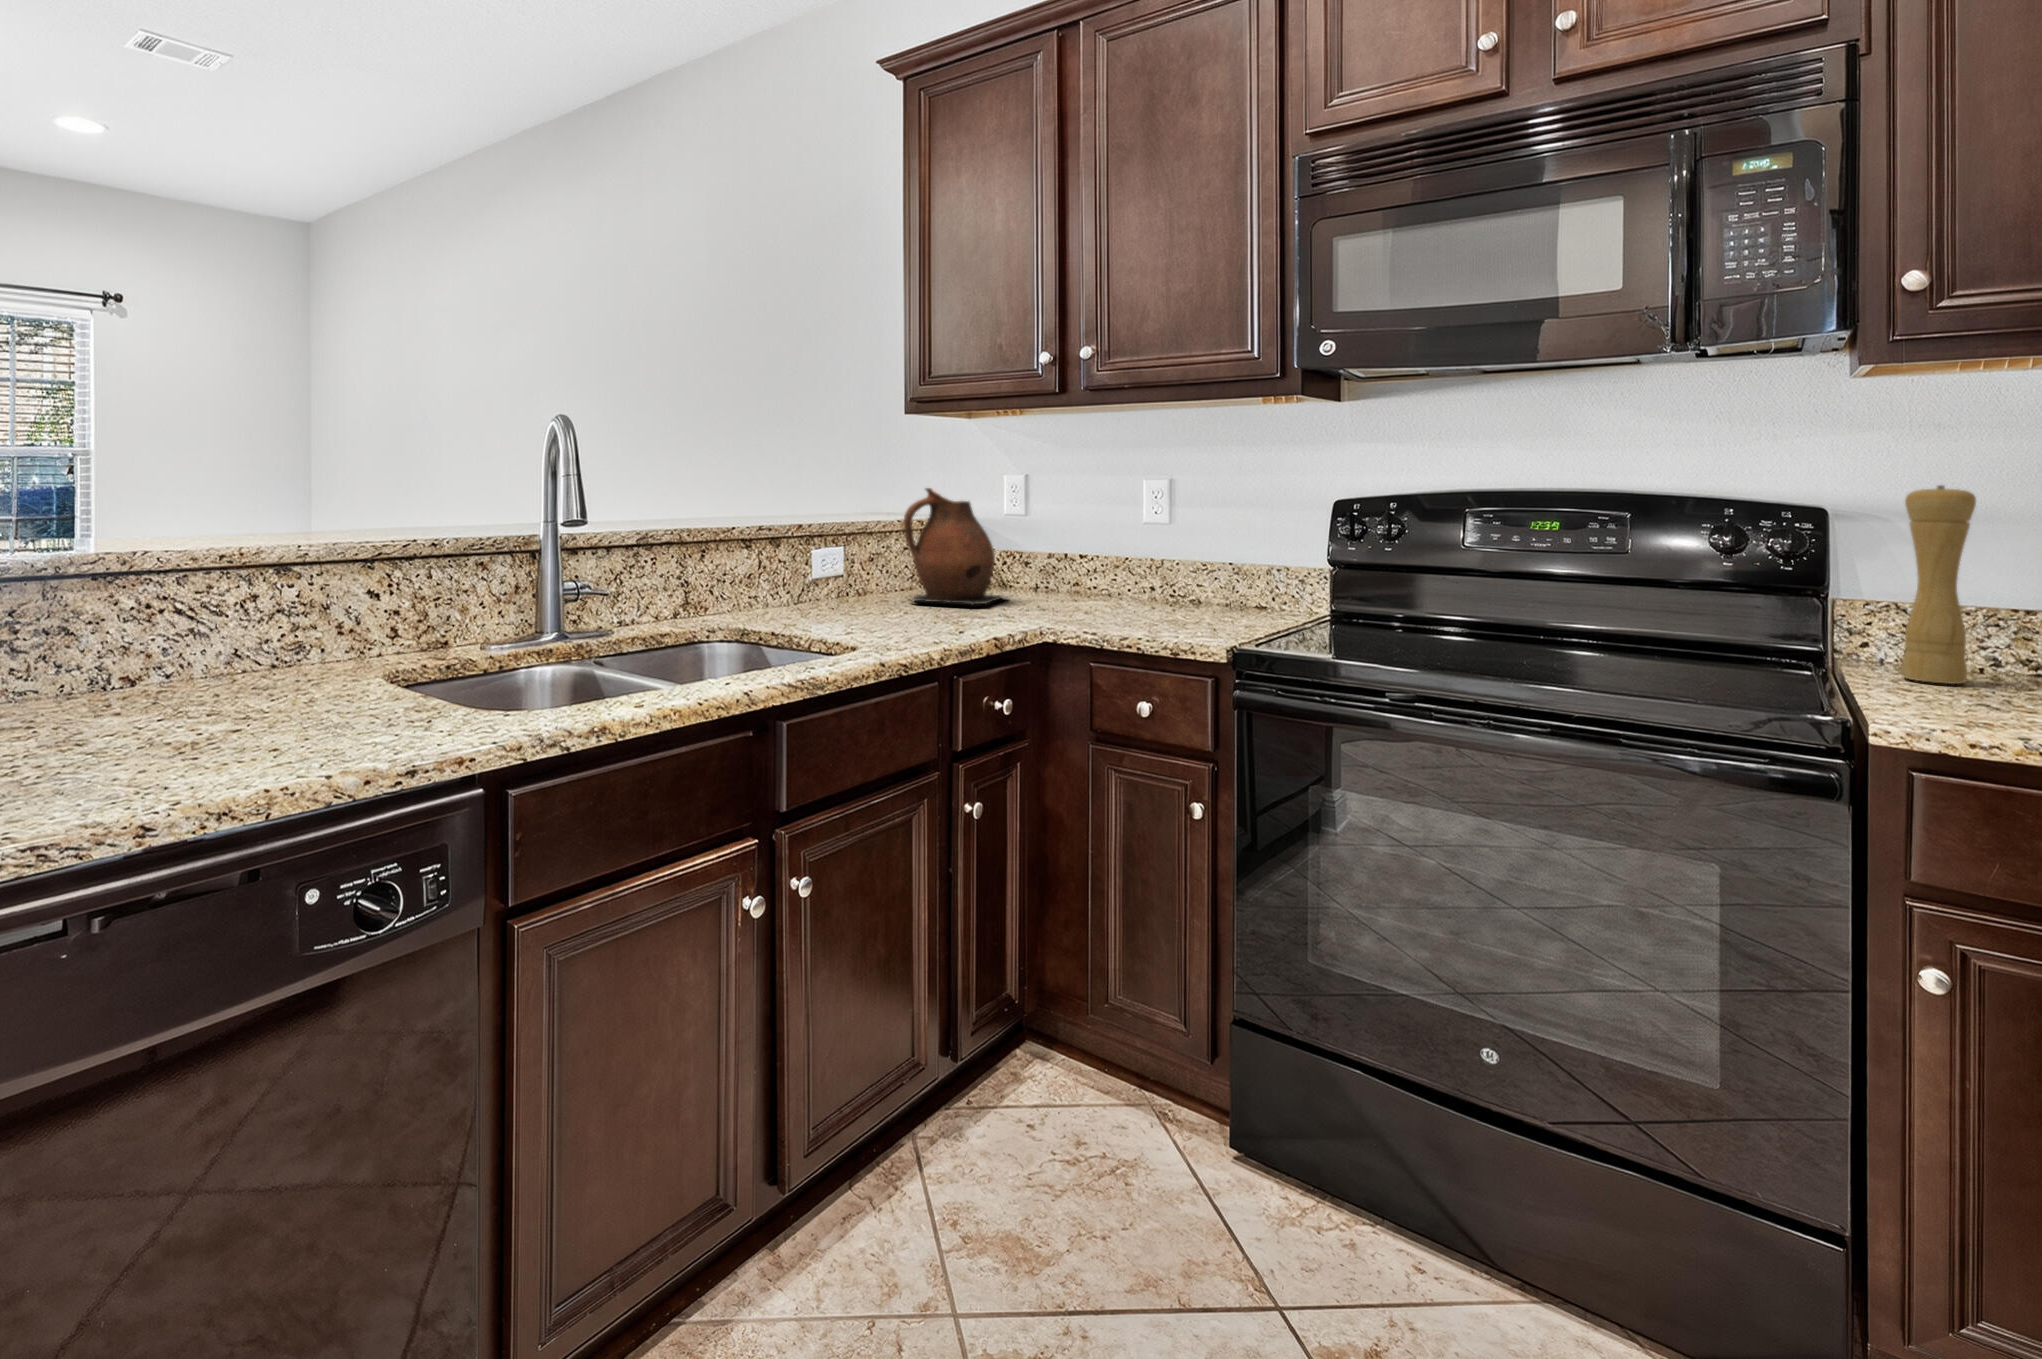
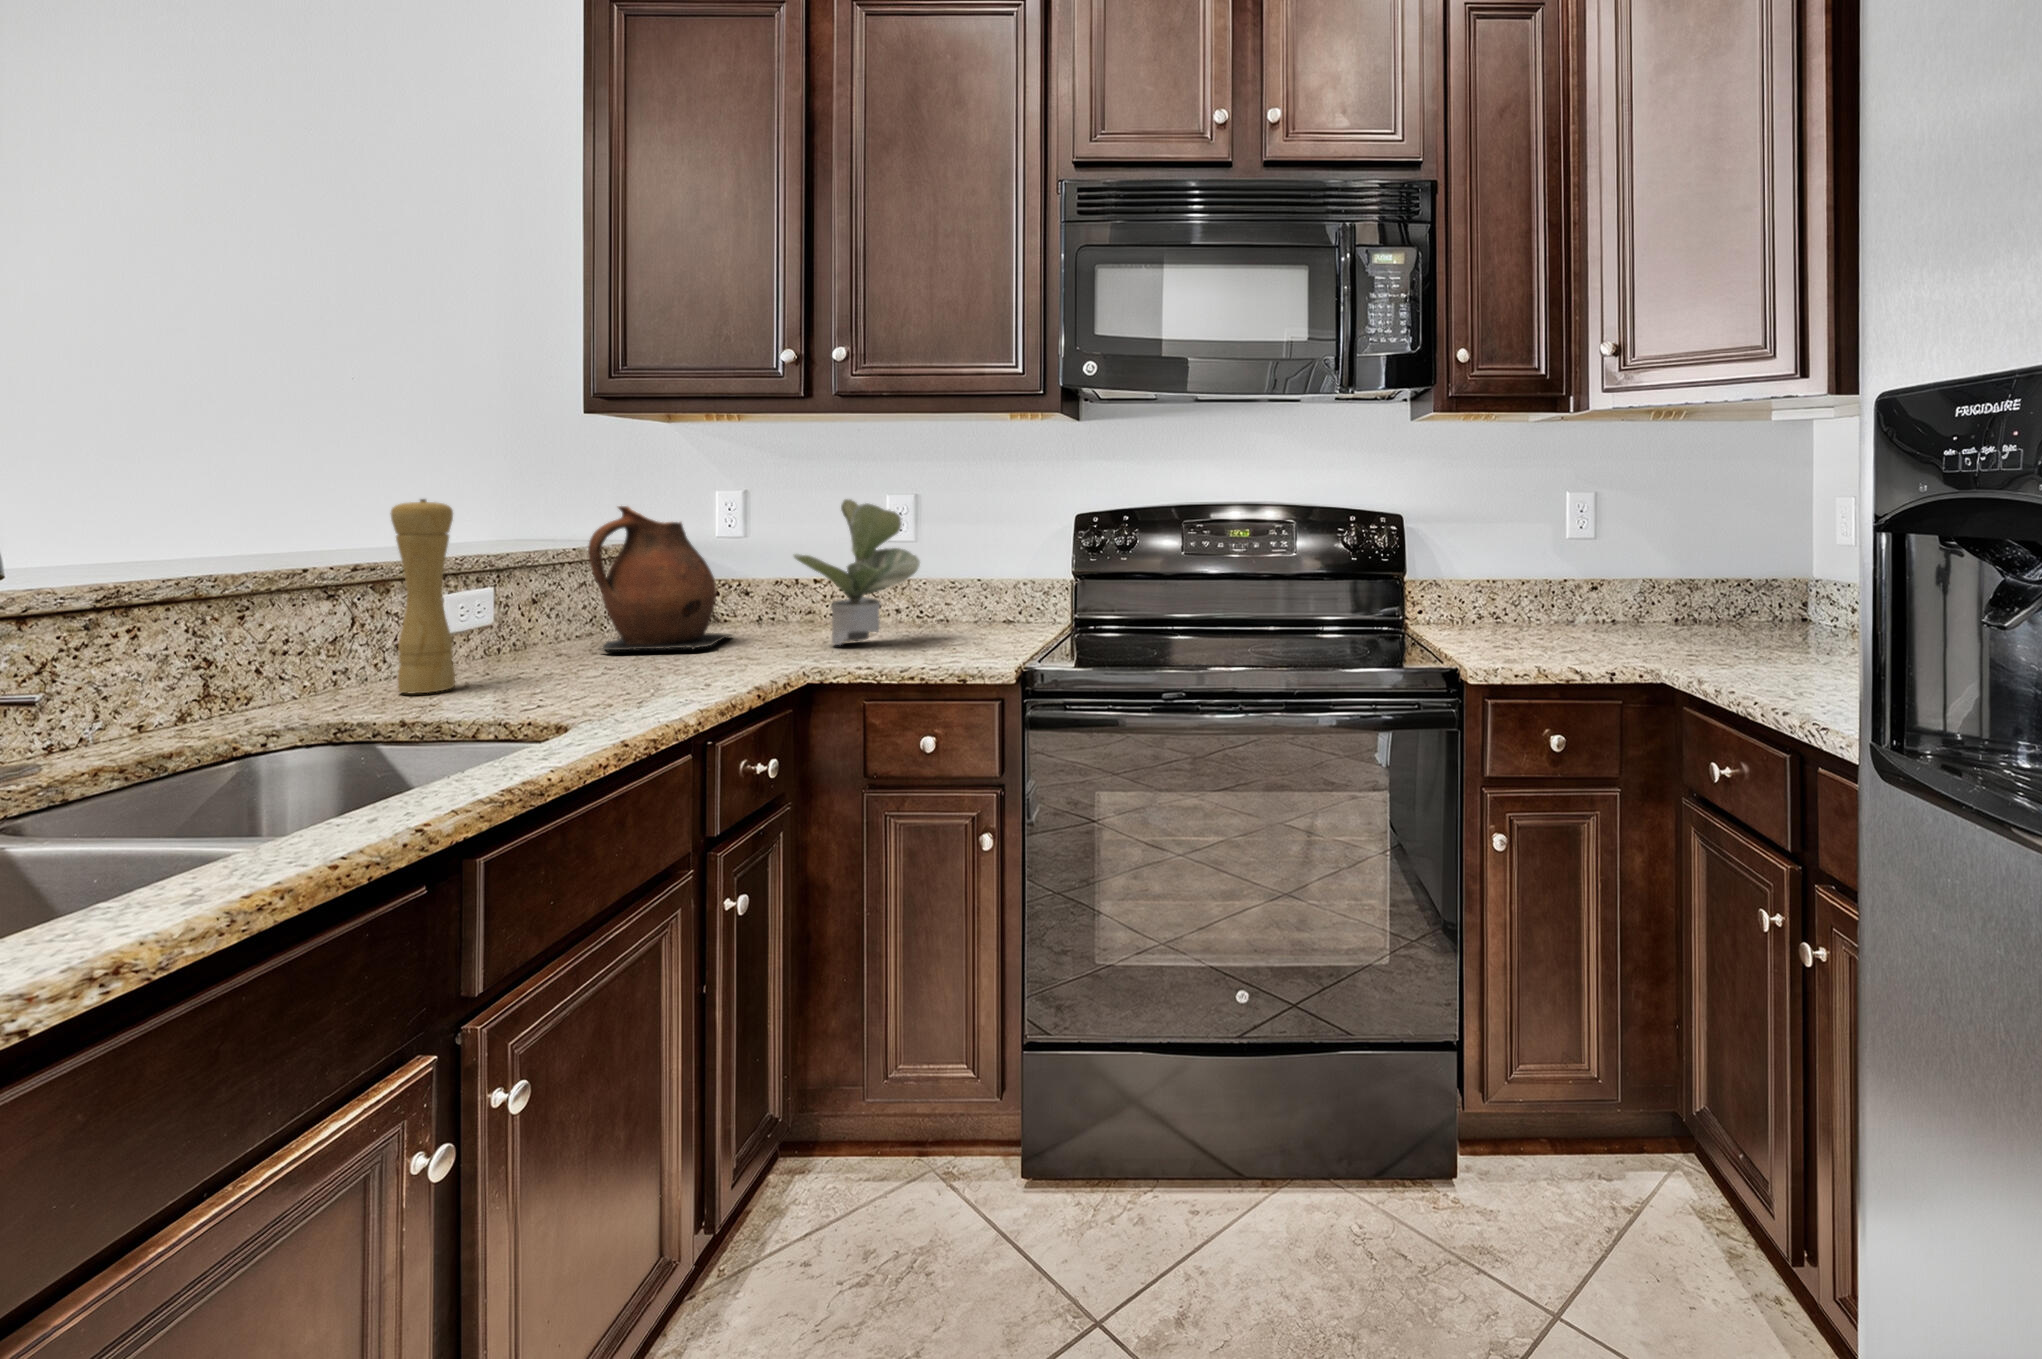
potted plant: none [1049,481,1162,612] -> present [794,499,920,645]
pepper mill: present [1902,485,1976,684] -> present [390,499,455,694]

